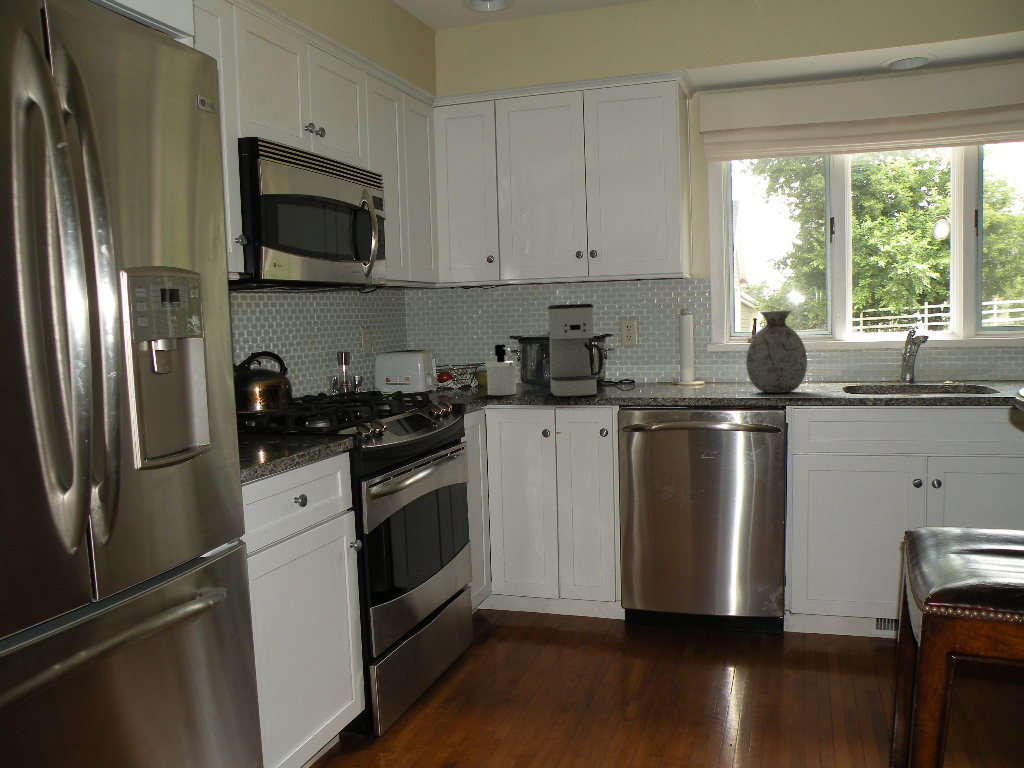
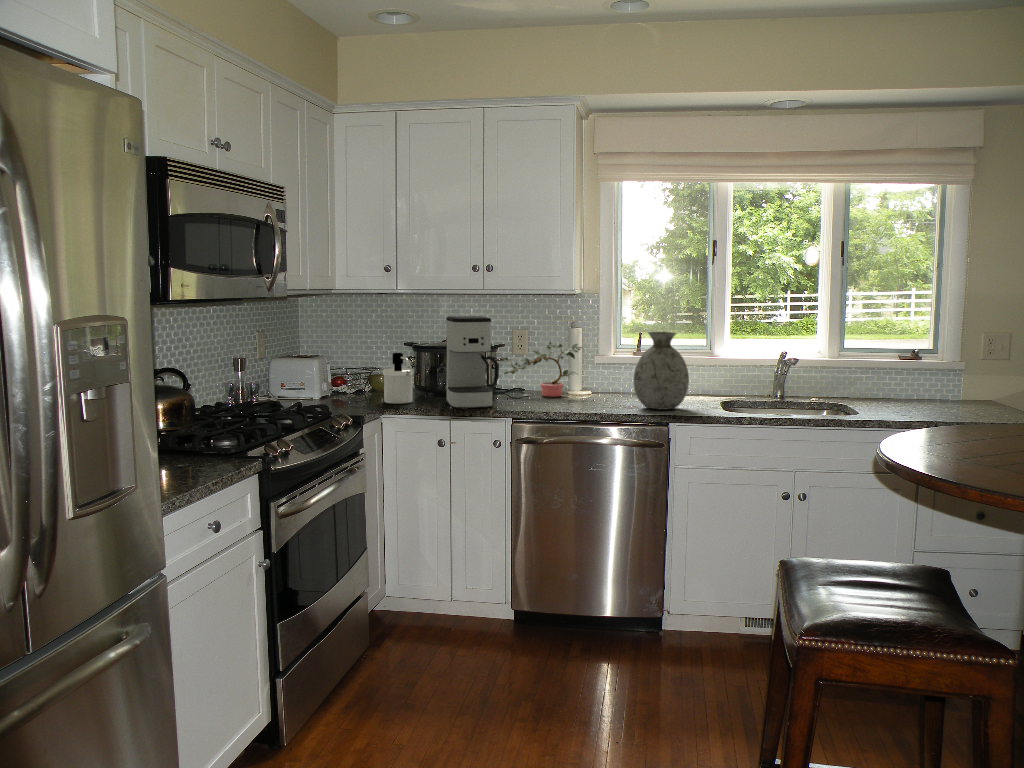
potted plant: none [610,330,694,388] -> present [504,342,582,397]

